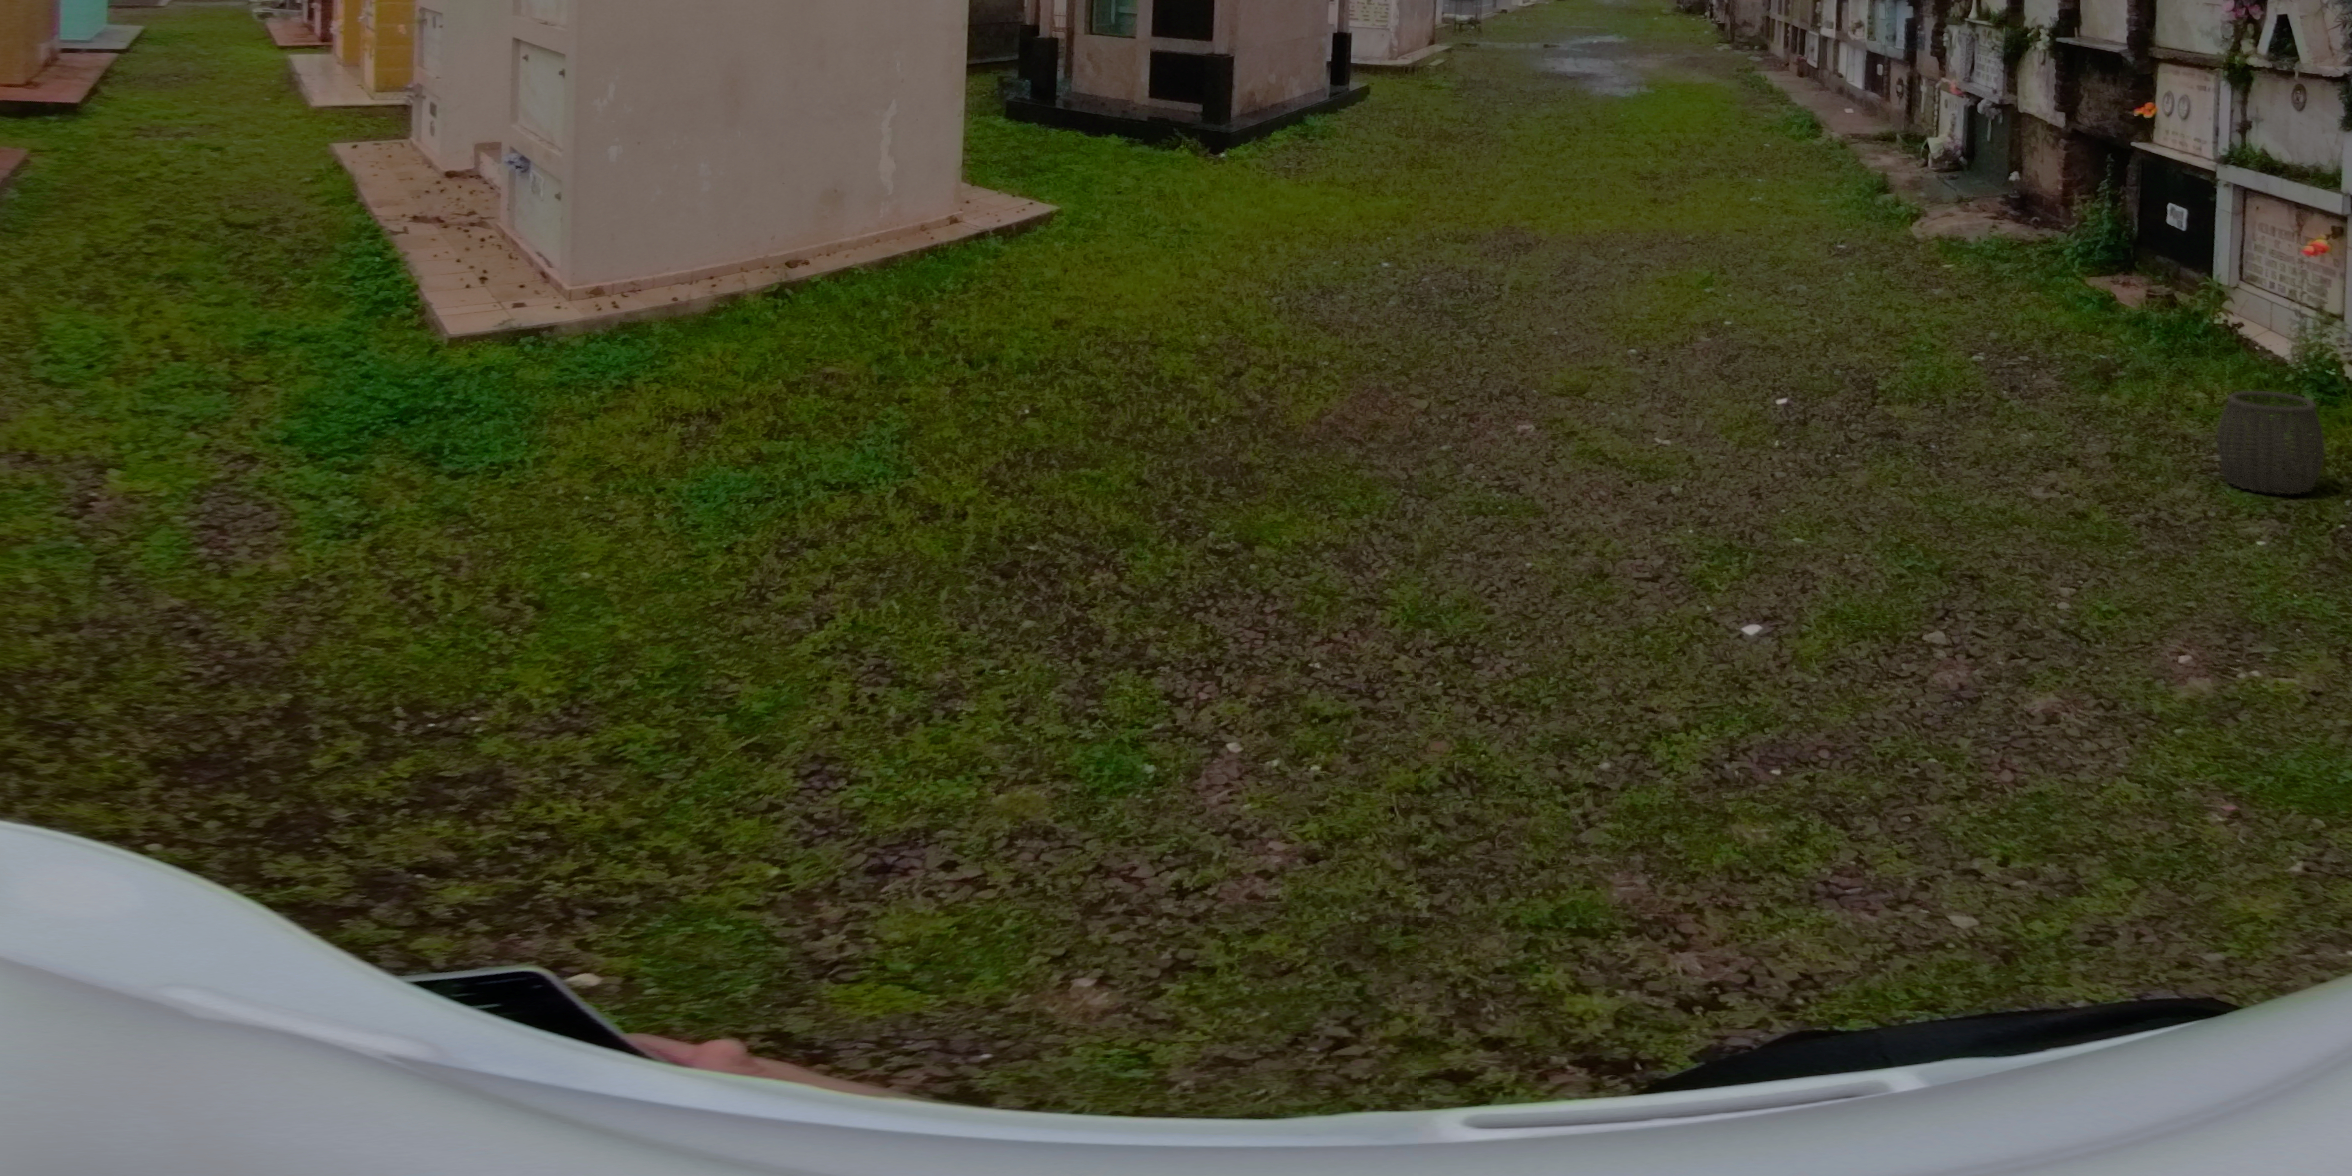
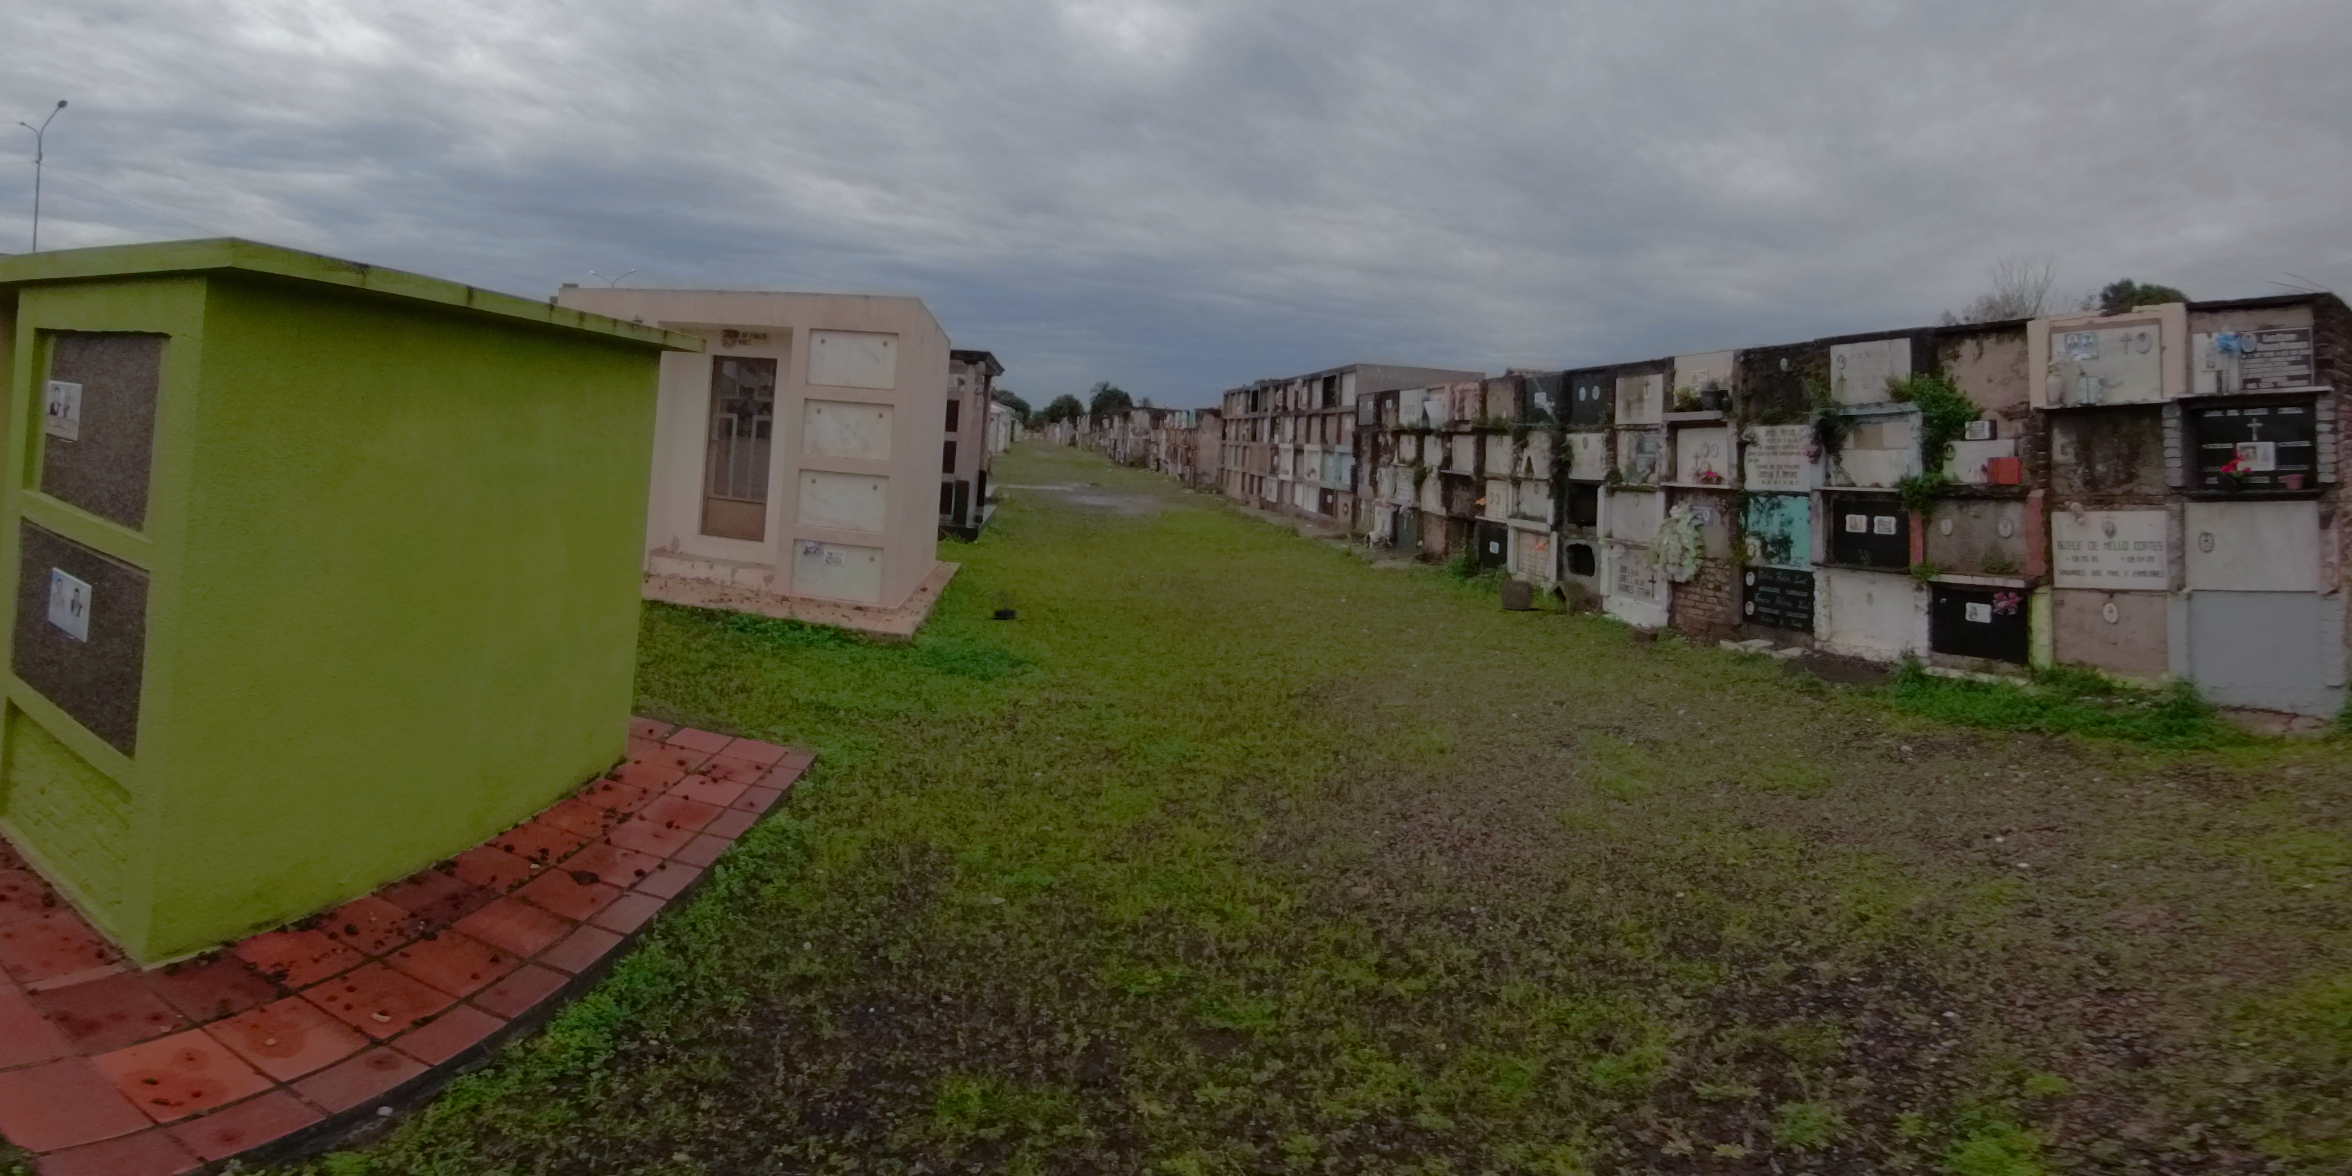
decorative plant: none [215,552,366,675] -> present [994,592,1016,619]

